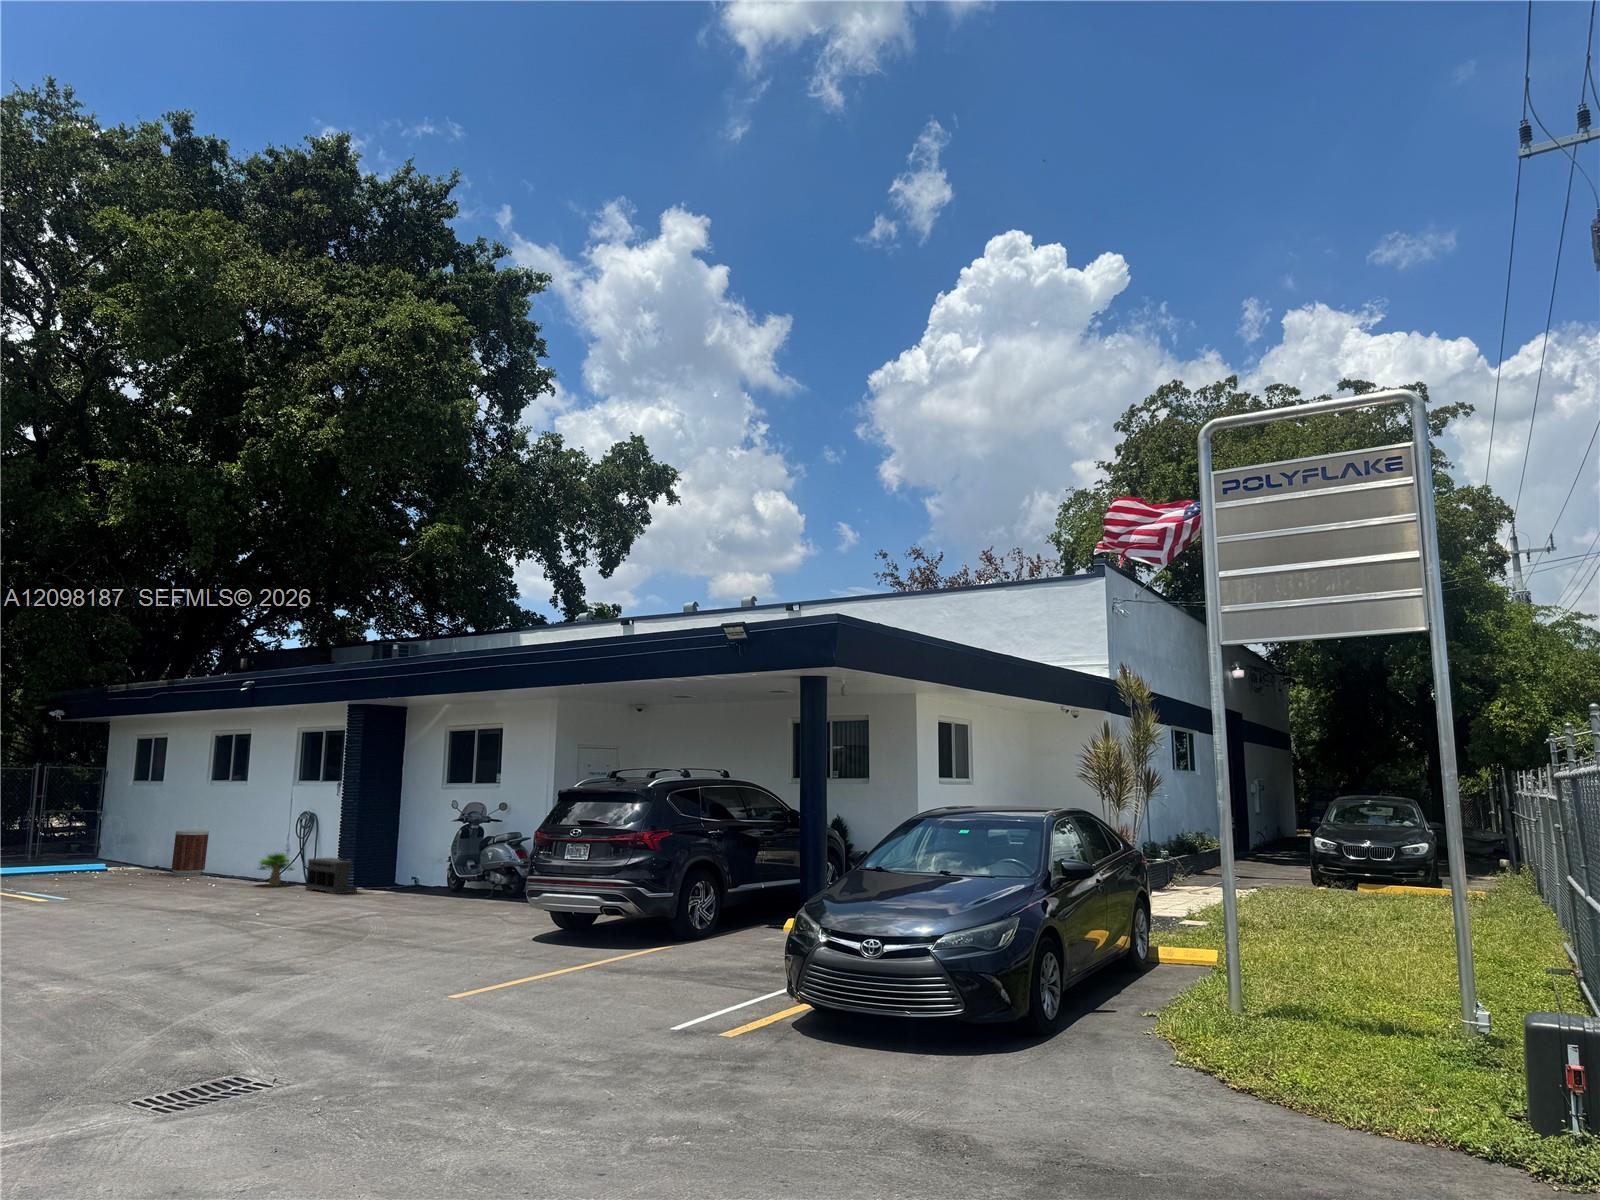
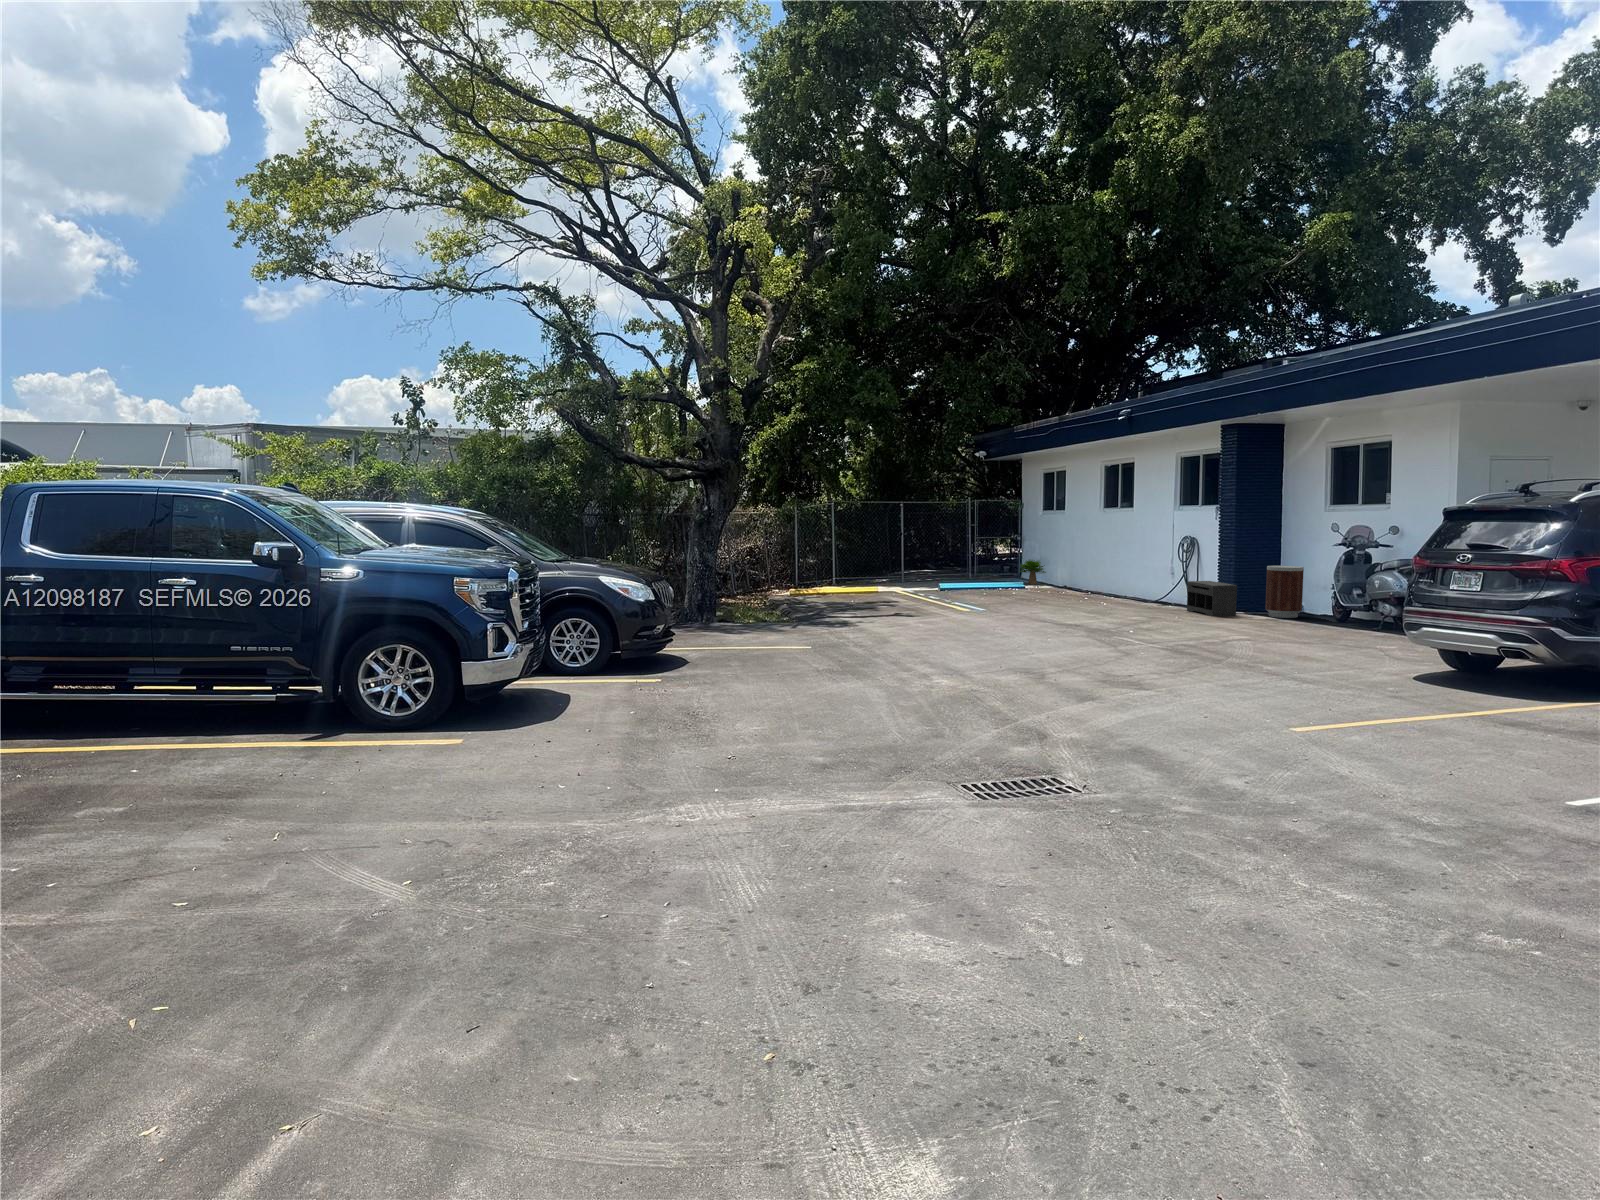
trash can: present [172,830,209,877] -> present [1265,566,1304,618]
potted plant: present [259,853,294,886] -> present [1020,560,1046,584]

